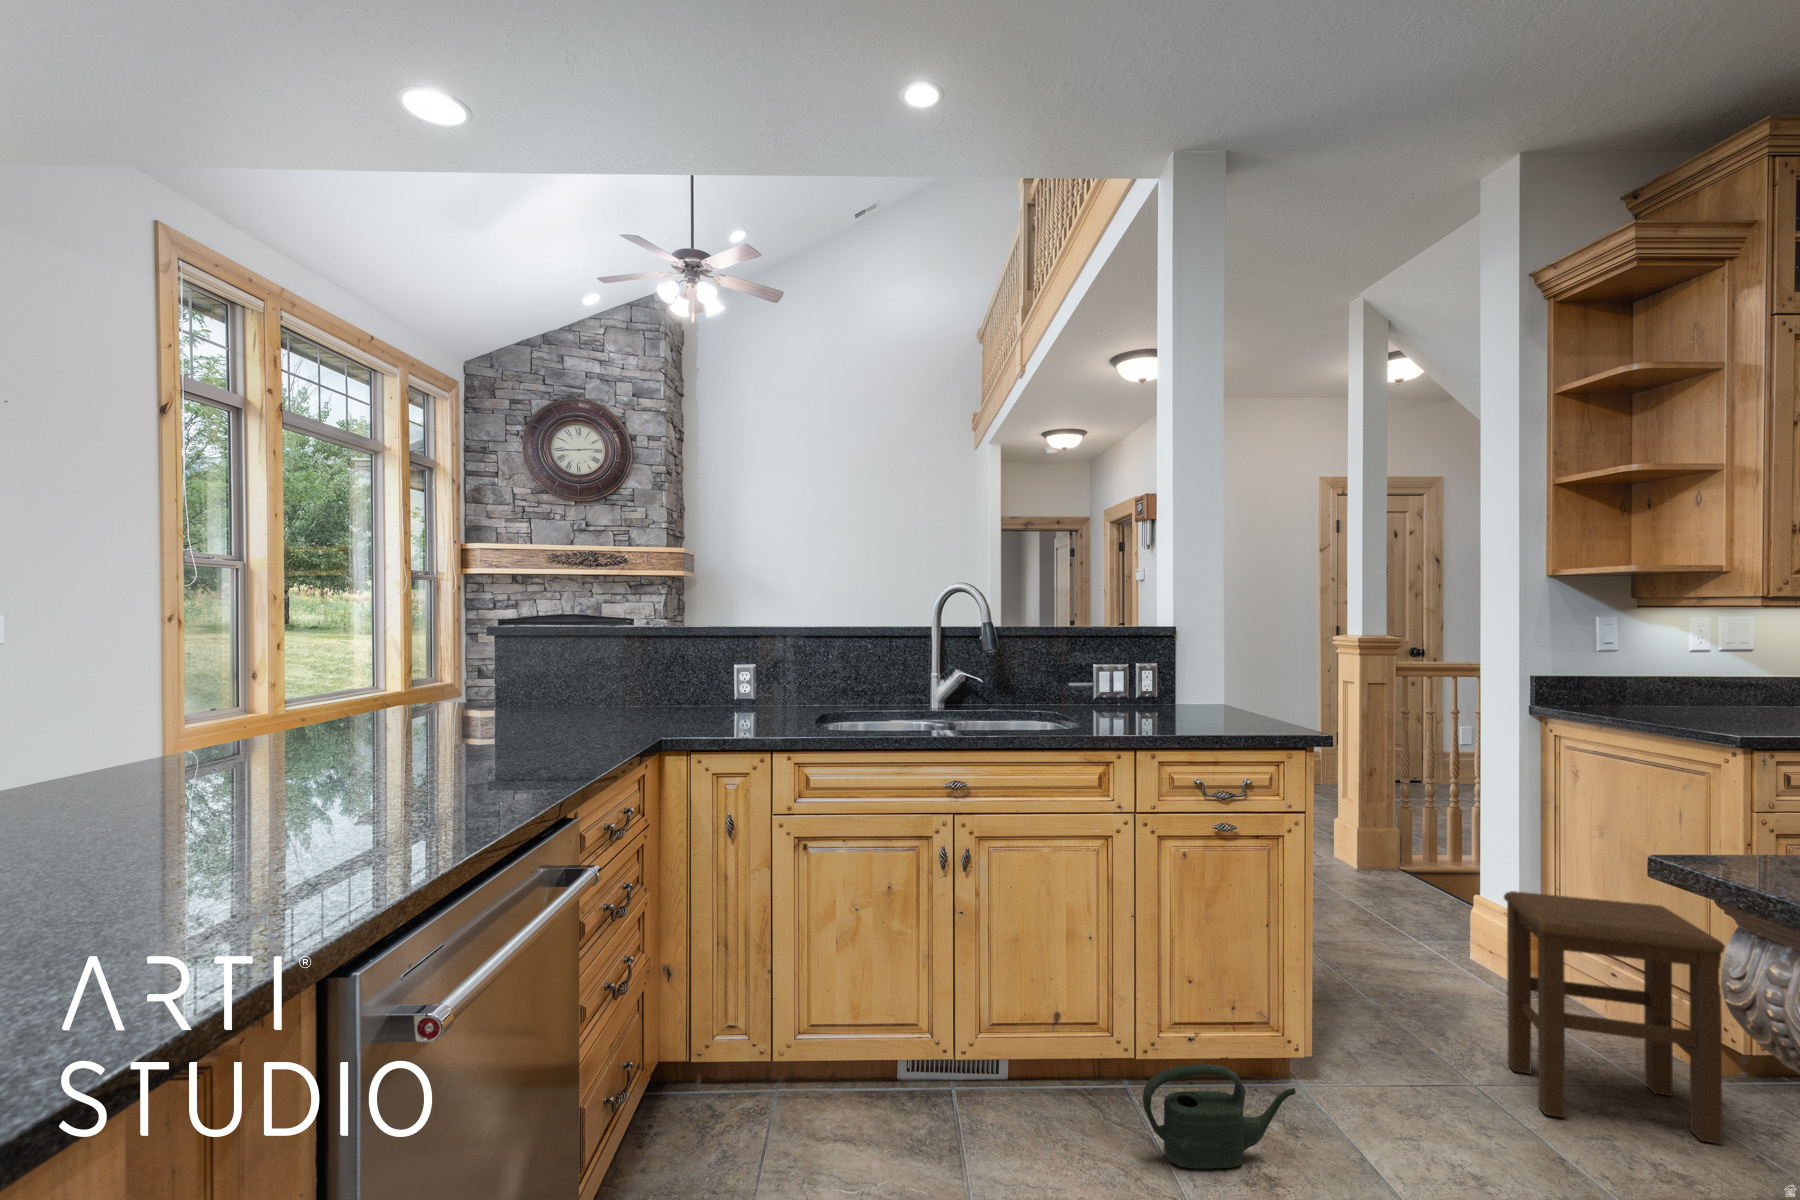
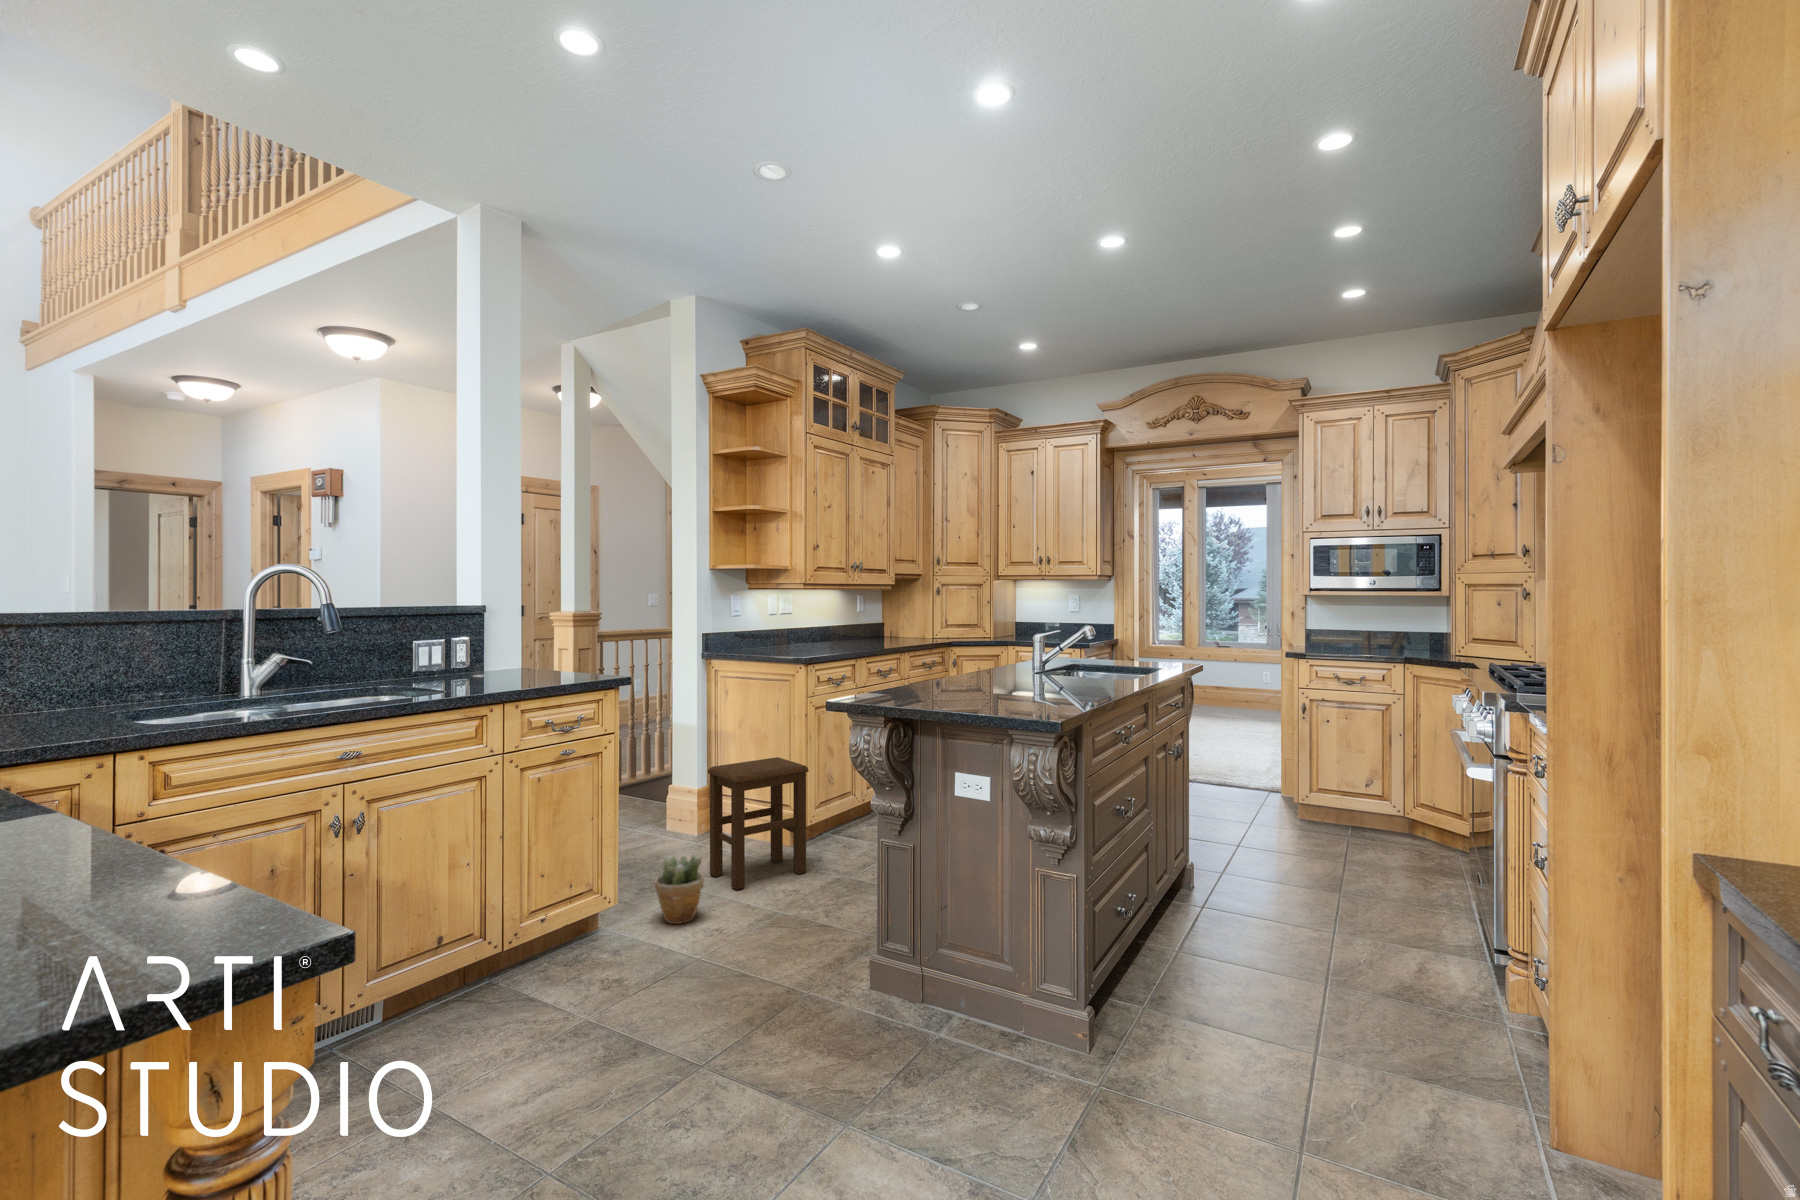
potted plant: none [1375,1016,1463,1135] -> present [655,854,704,924]
watering can: present [1143,1064,1295,1169] -> none [528,918,624,1001]

